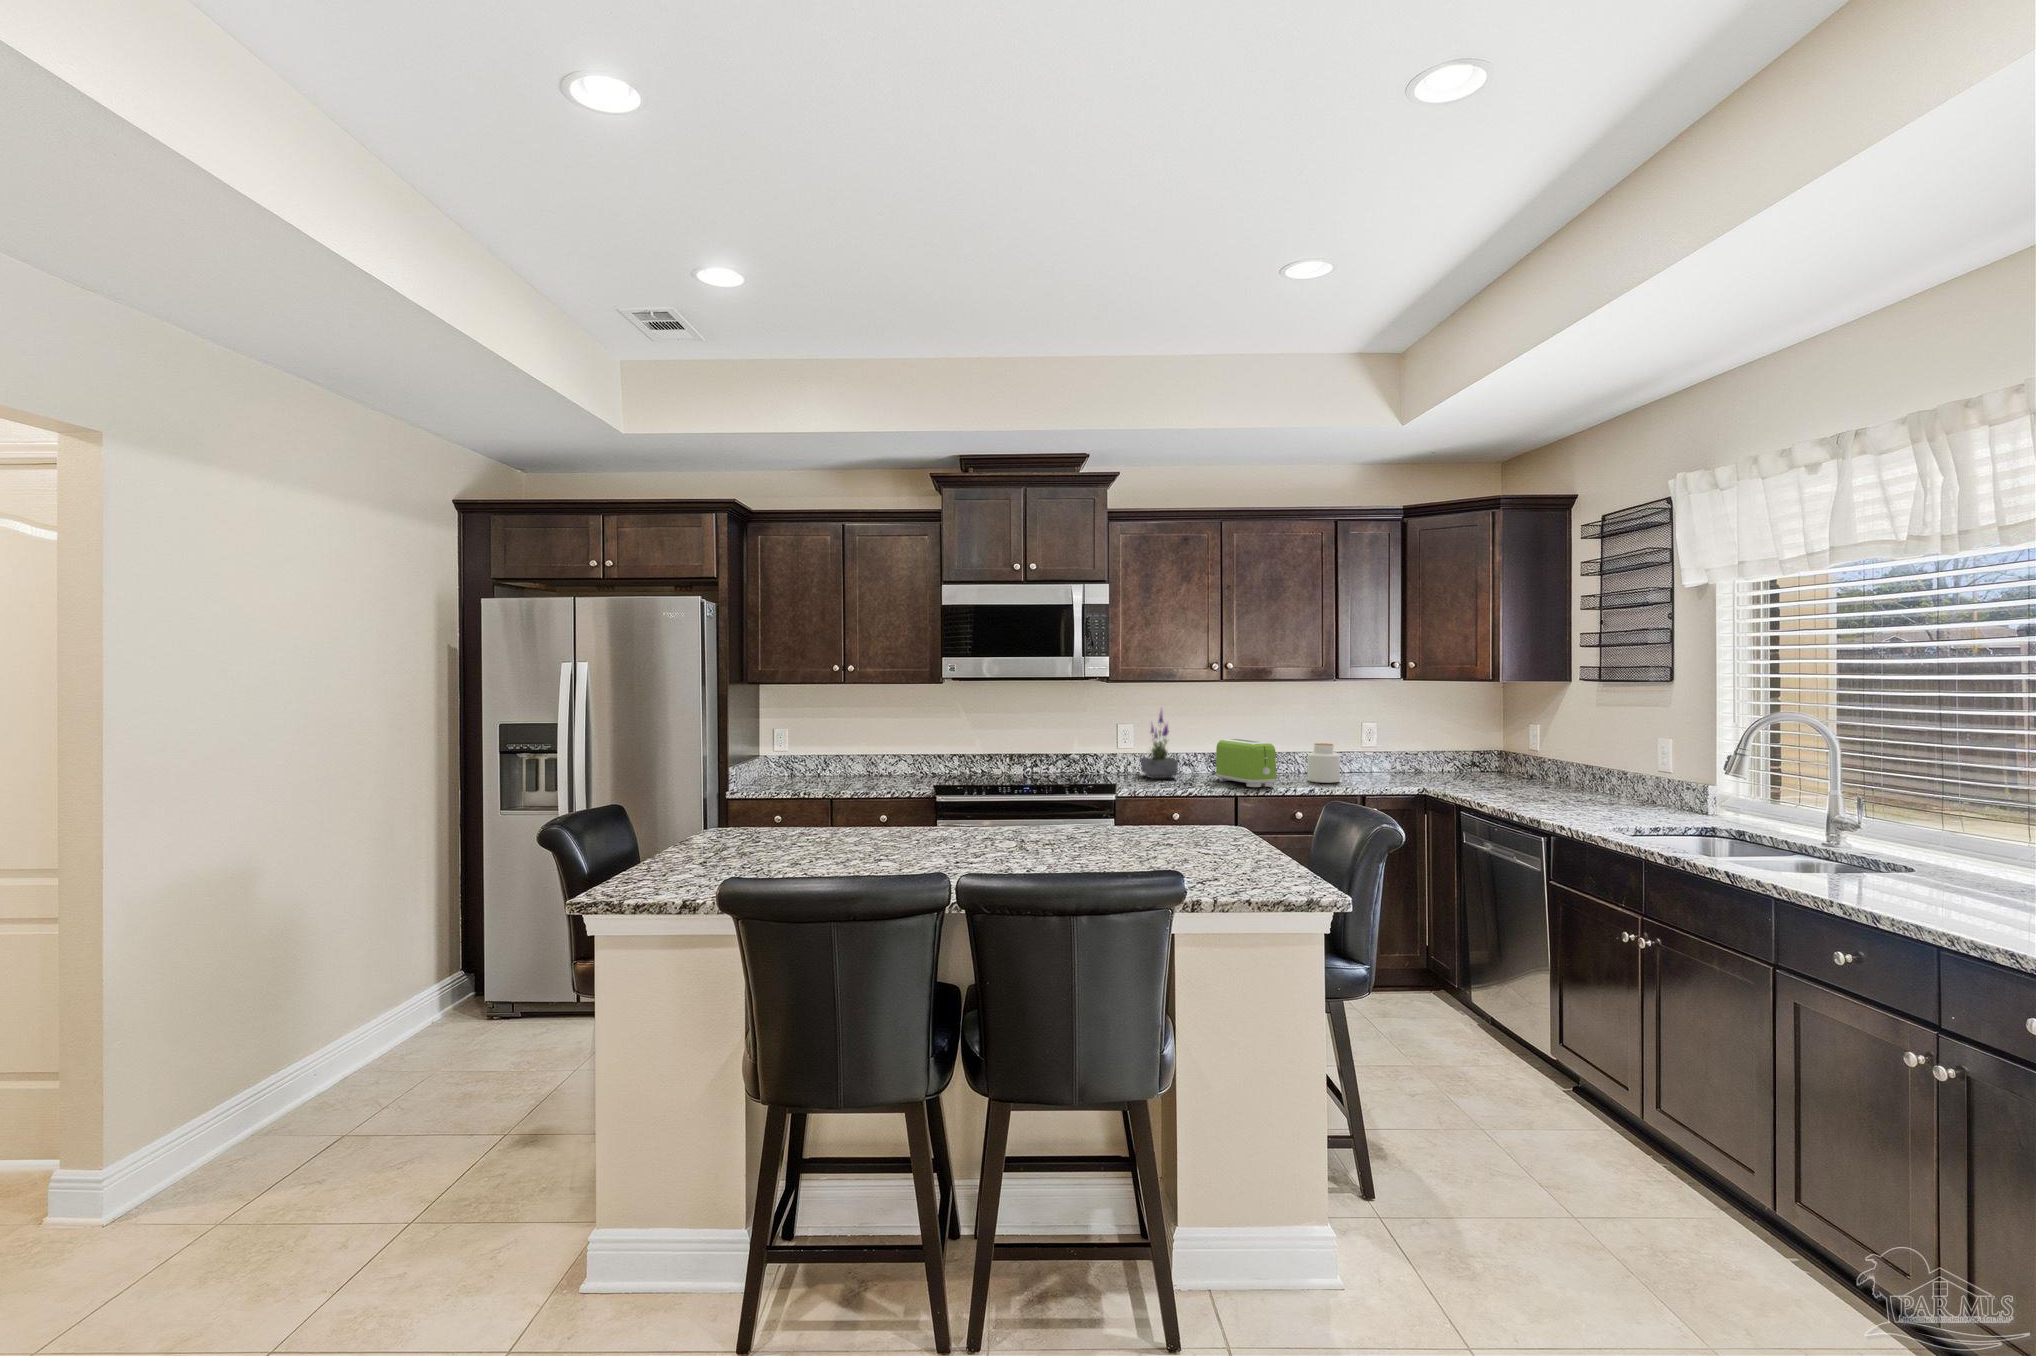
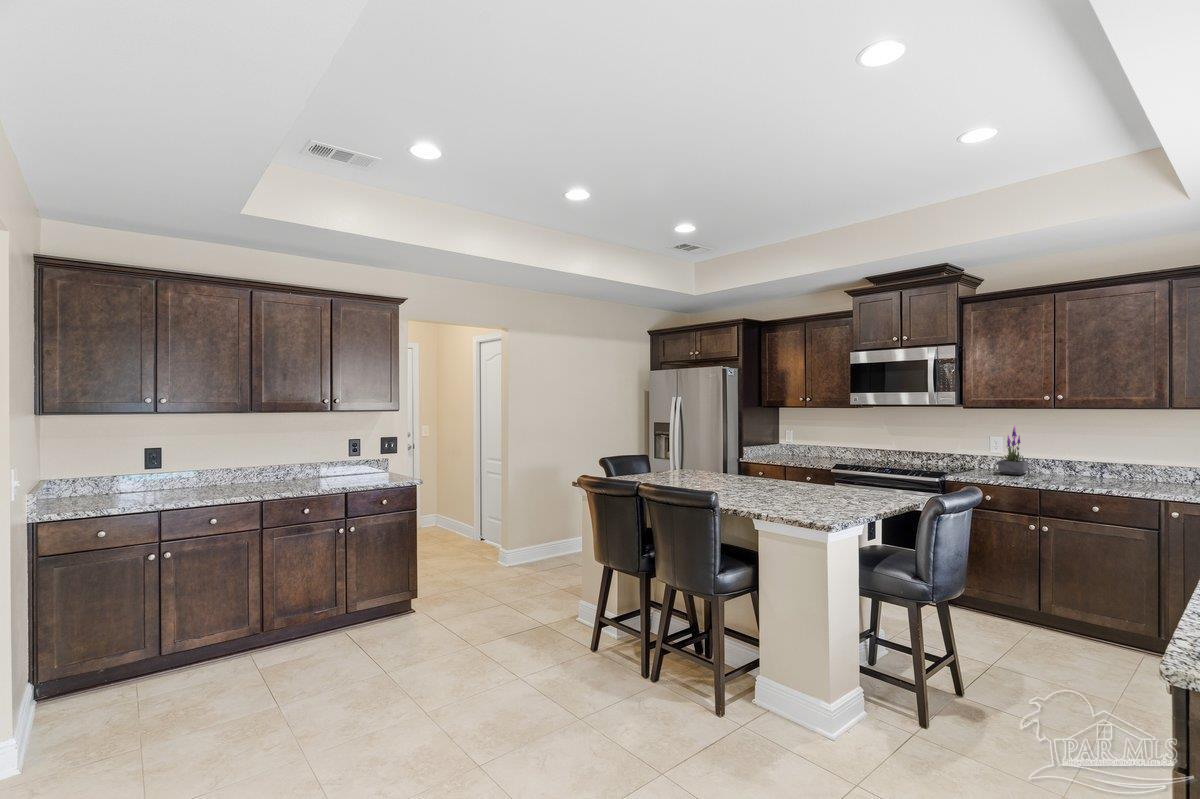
toaster: present [1216,739,1276,787] -> none [1056,450,1091,486]
jar: present [1308,743,1340,783] -> none [1140,457,1174,490]

